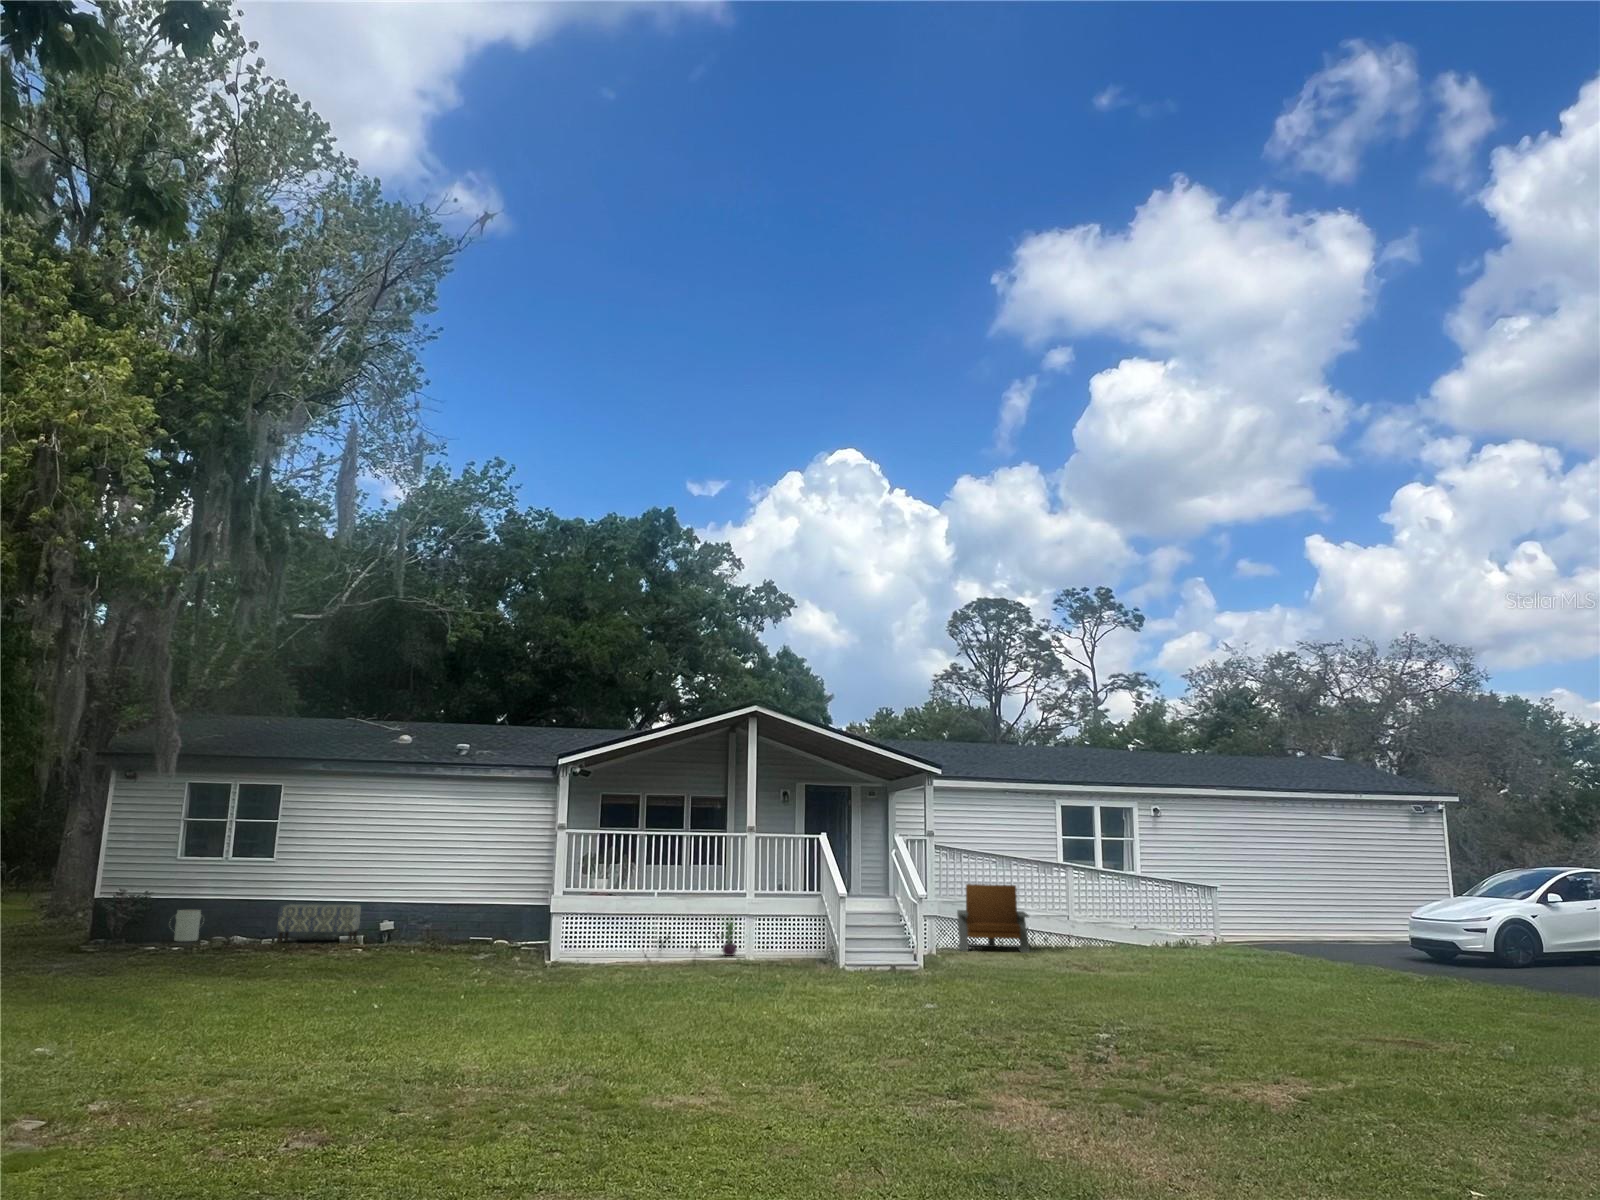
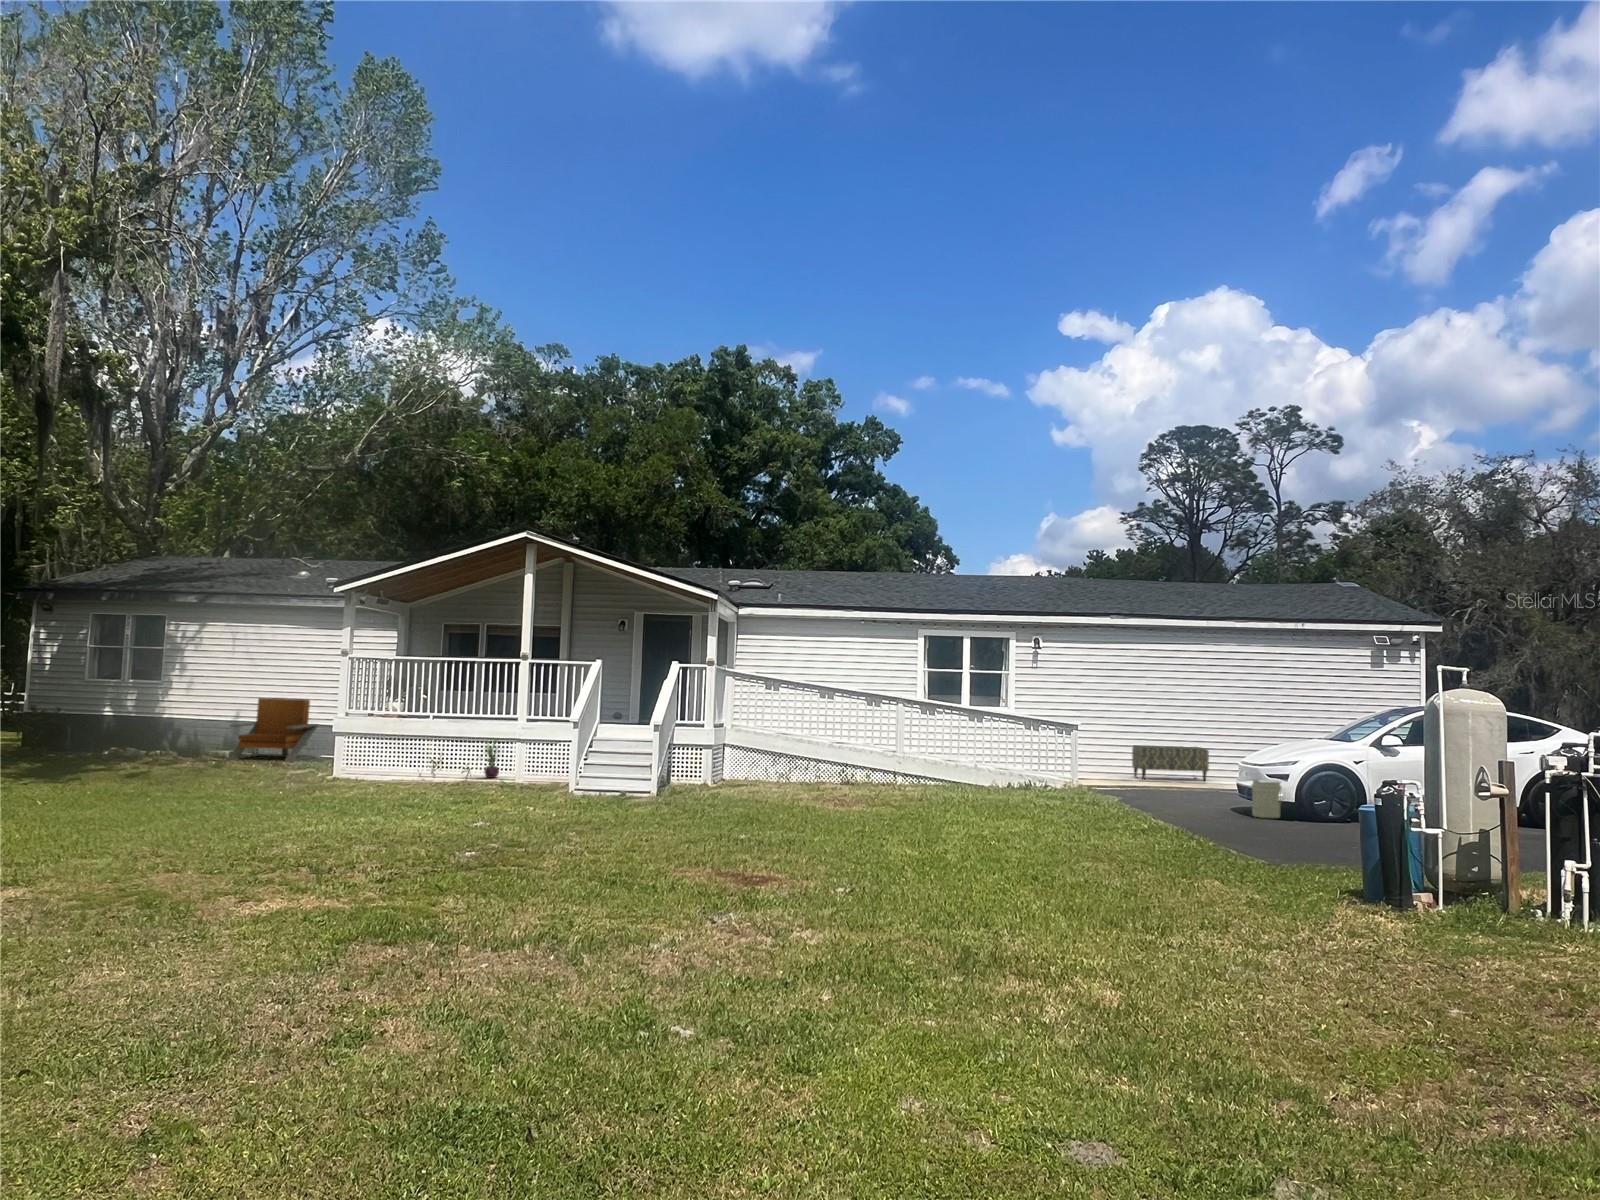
lounge chair: present [957,884,1030,953] -> present [229,698,319,761]
bench: present [277,904,361,943] -> present [1132,745,1209,781]
bucket: present [174,910,201,942] -> present [1245,779,1282,818]

